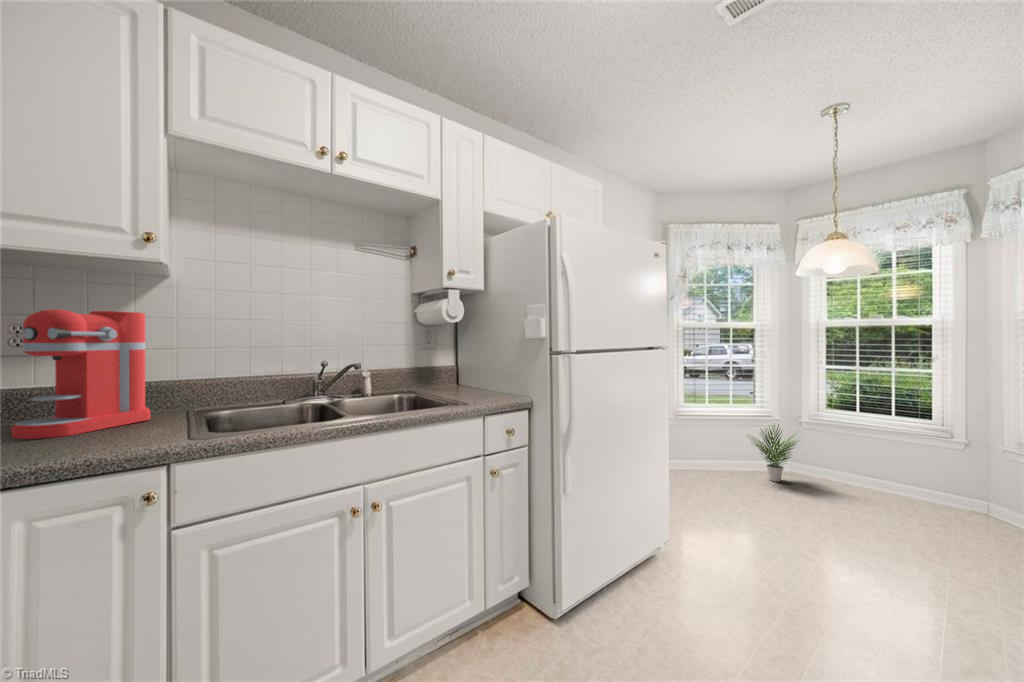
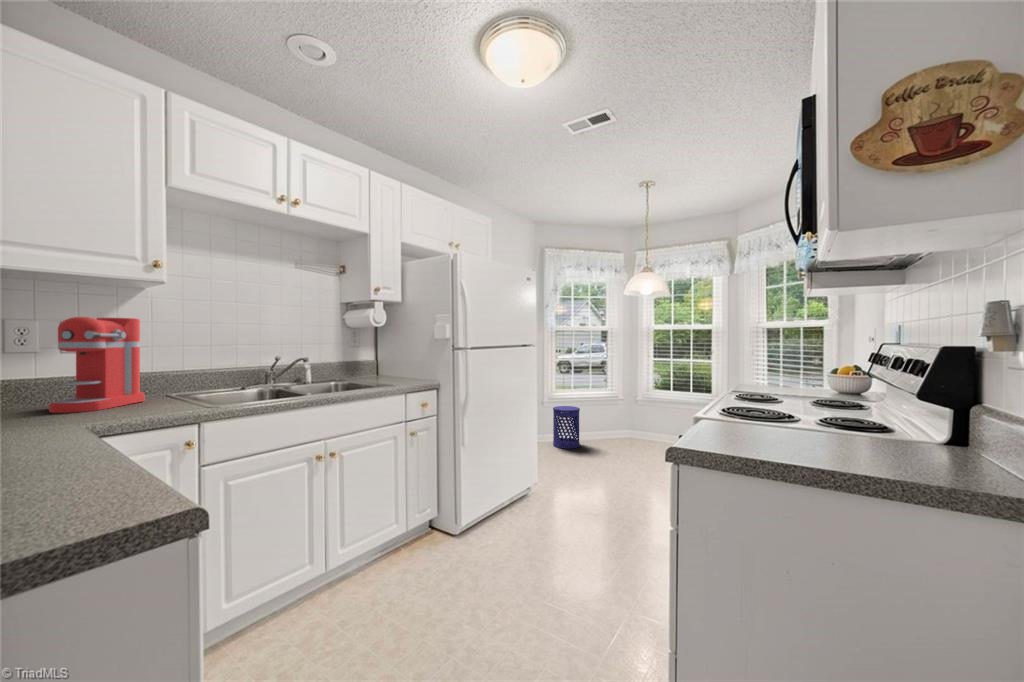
potted plant: present [748,423,798,482] -> none [599,401,635,444]
waste bin: none [682,426,720,484] -> present [553,406,580,449]

